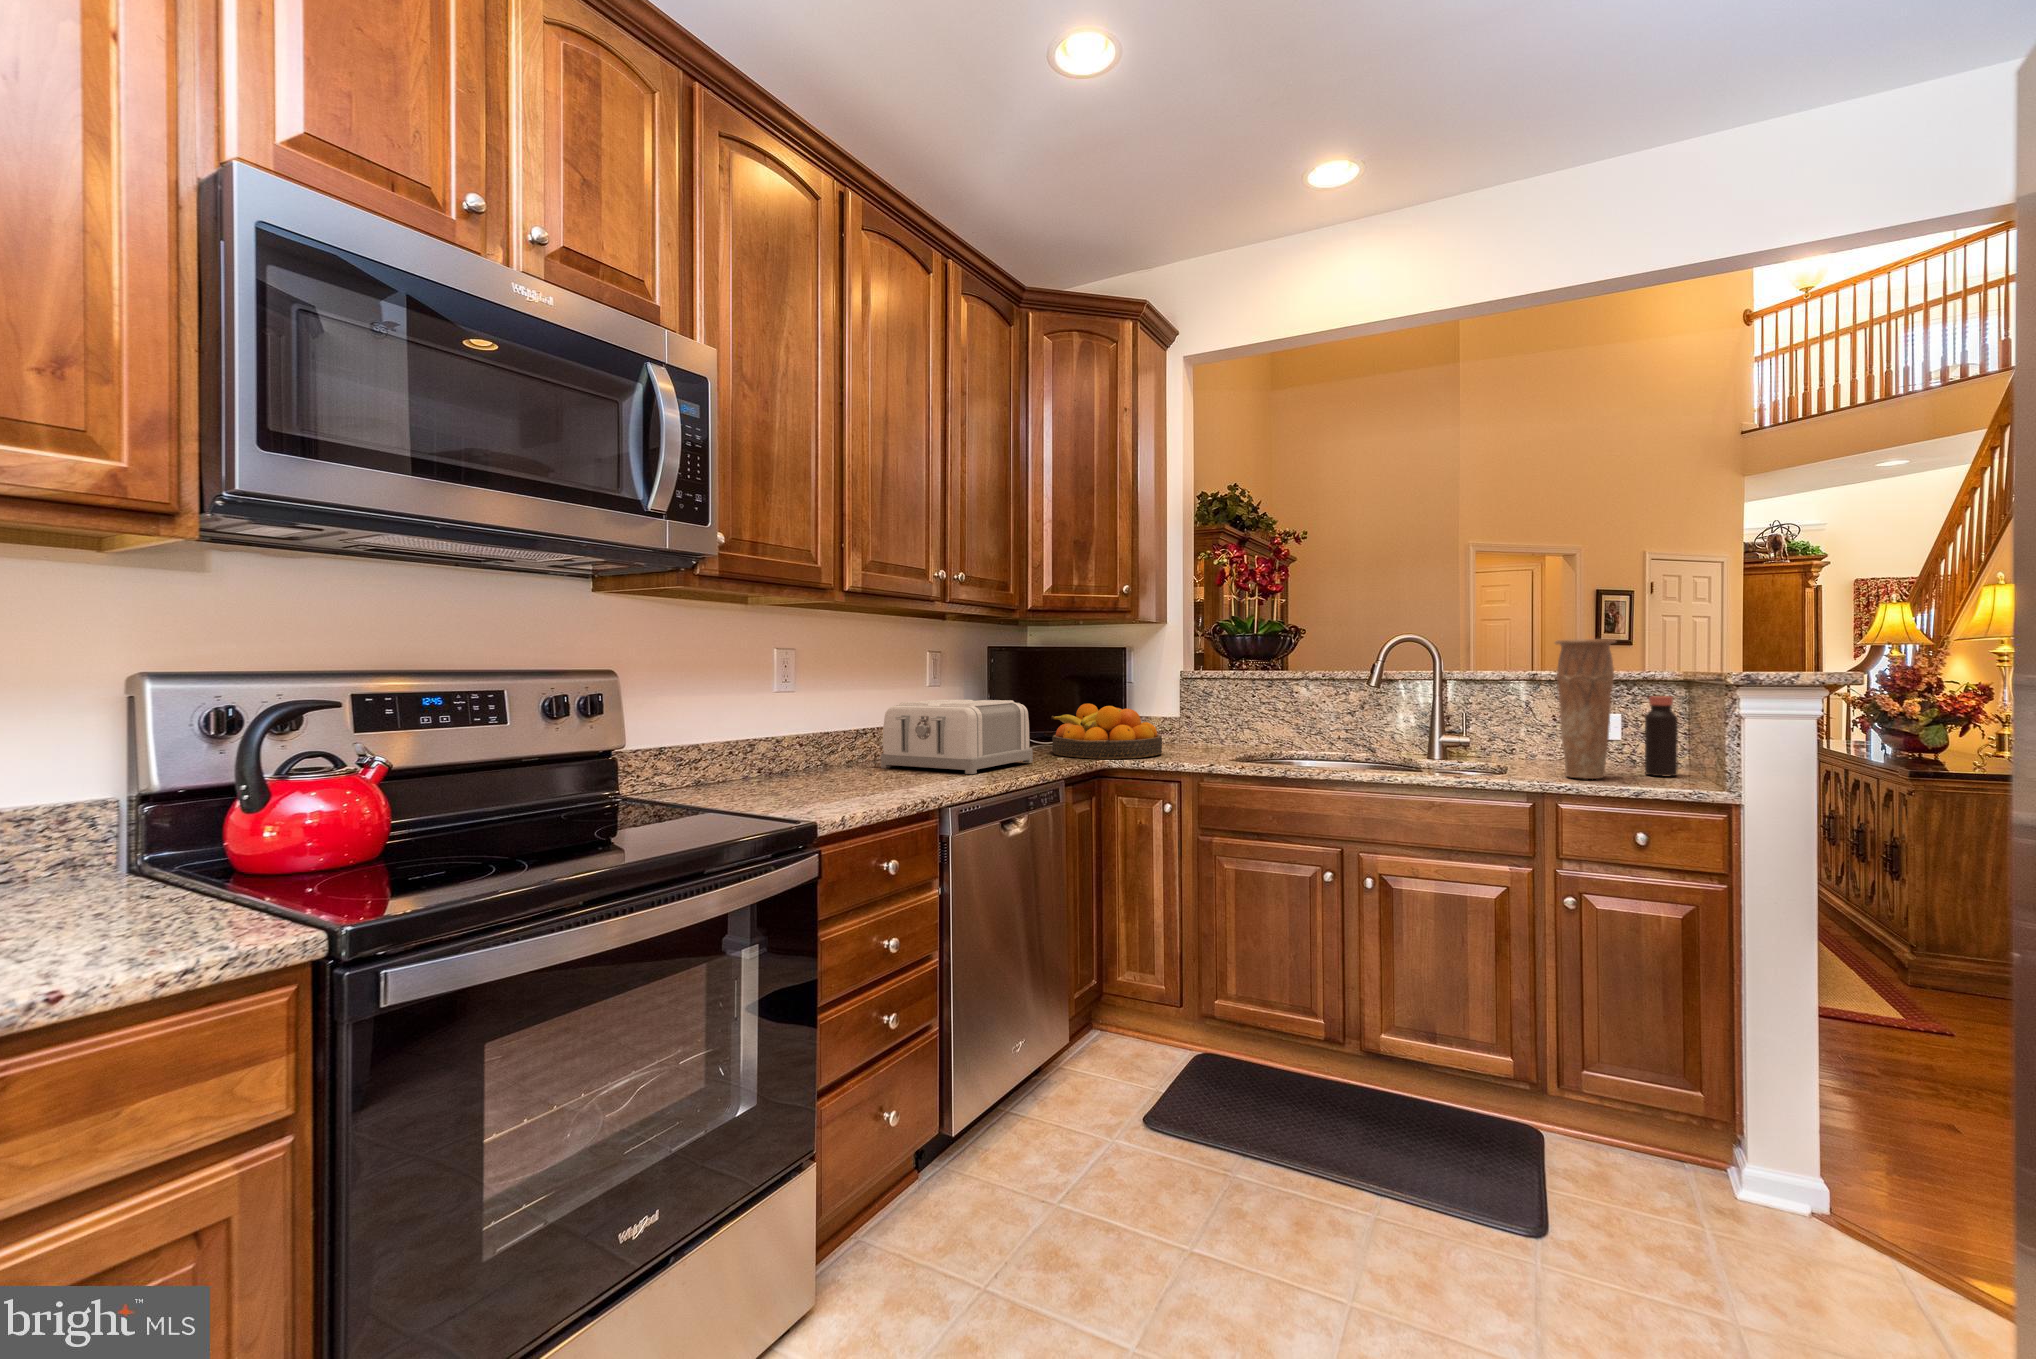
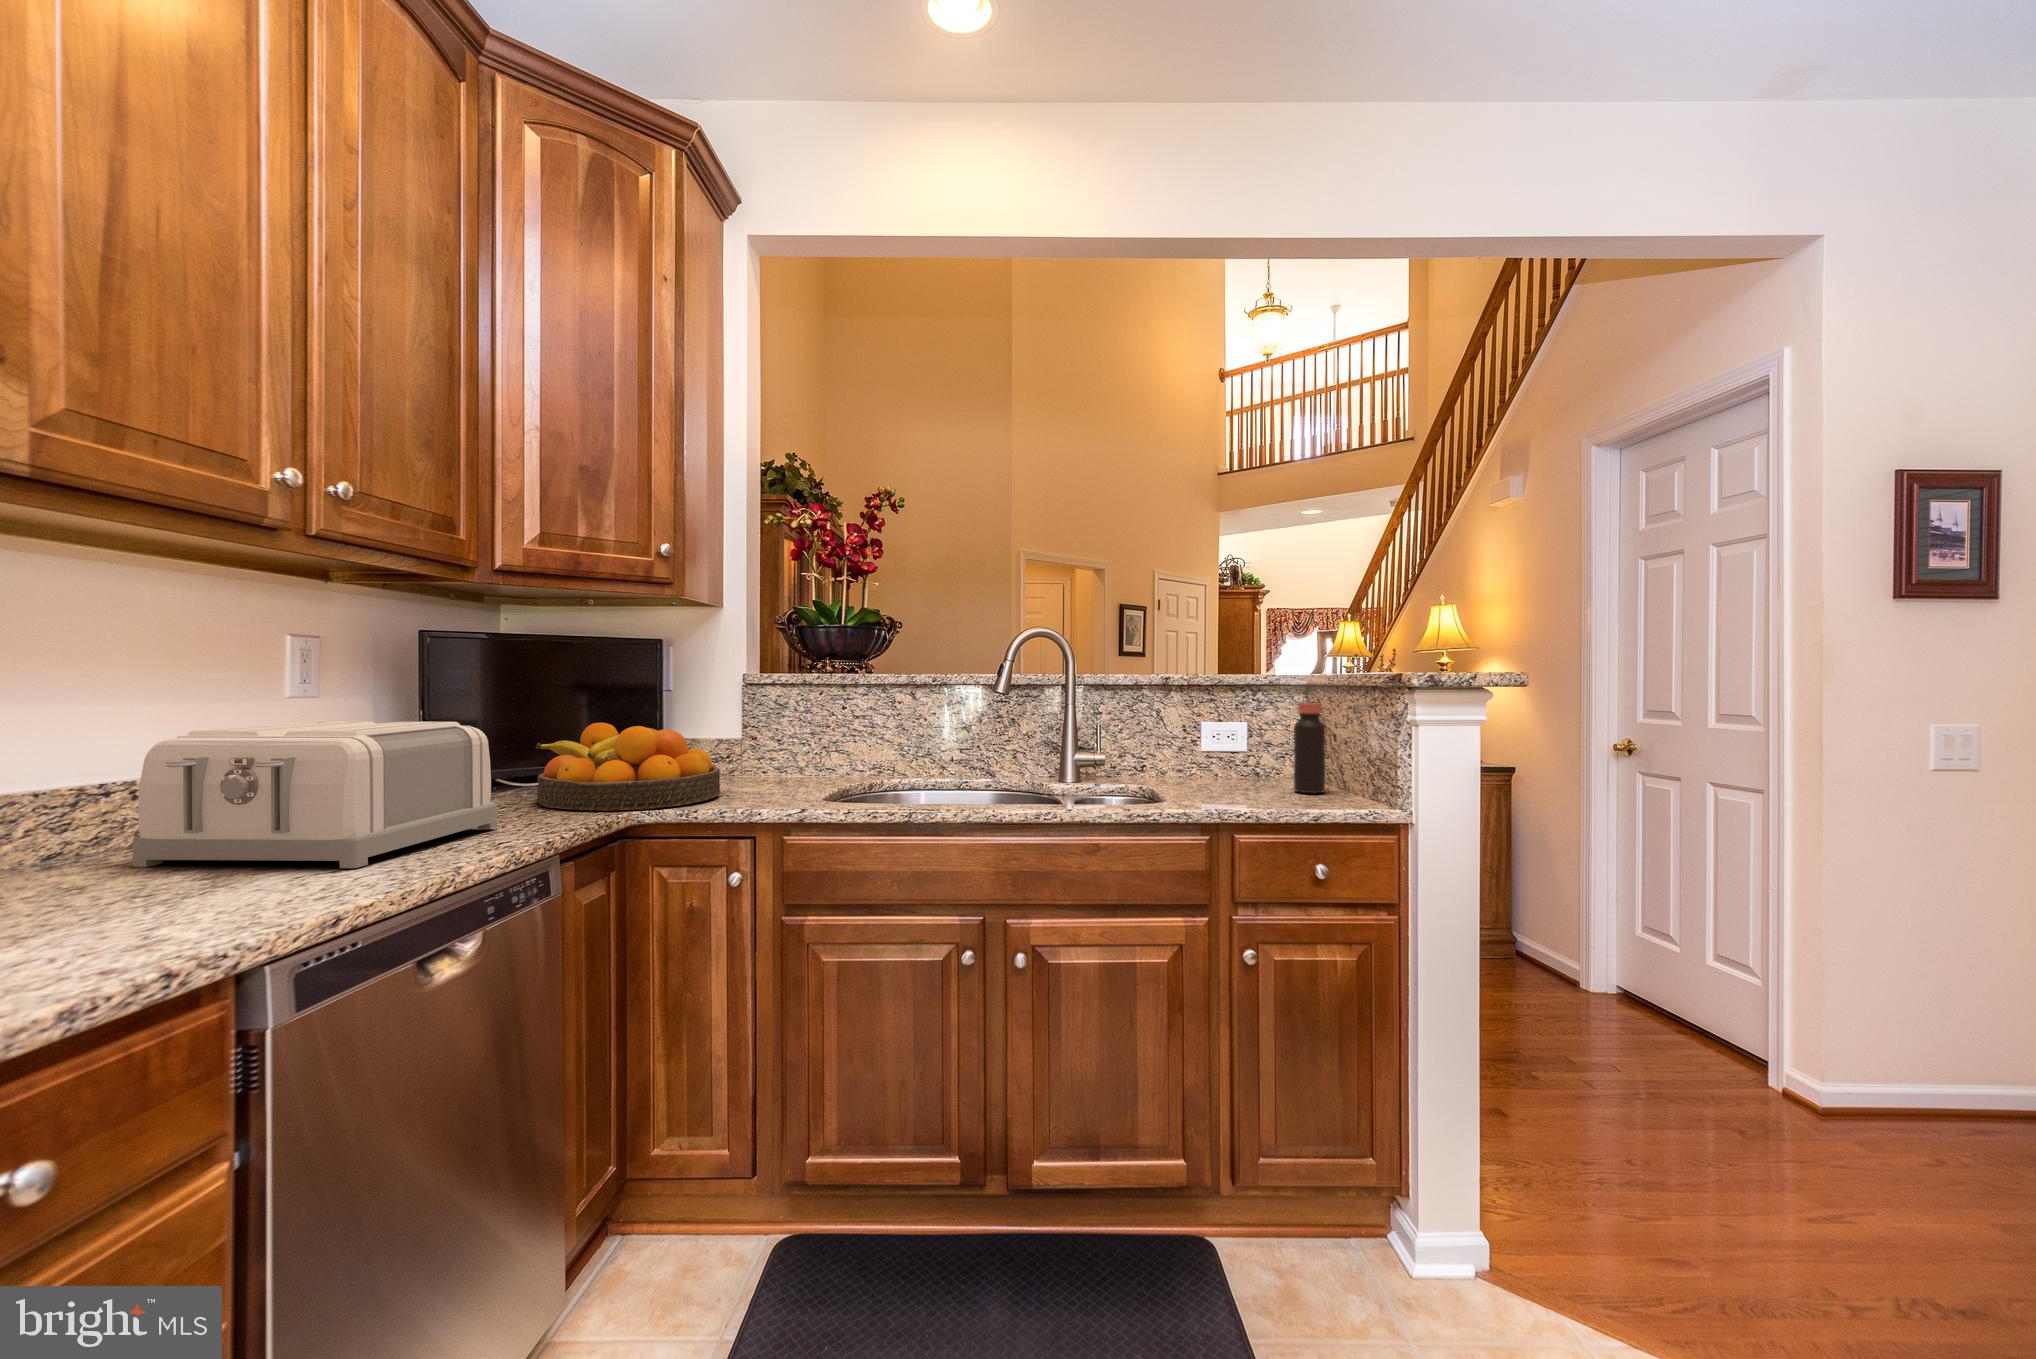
vase: present [1555,639,1616,779] -> none [1215,636,1279,802]

